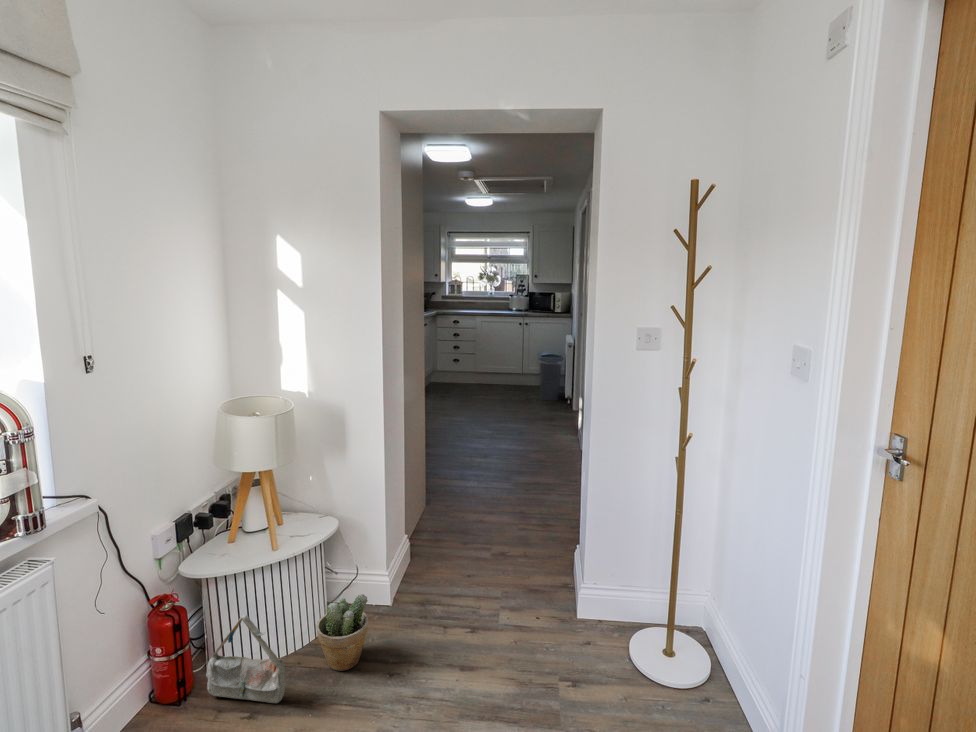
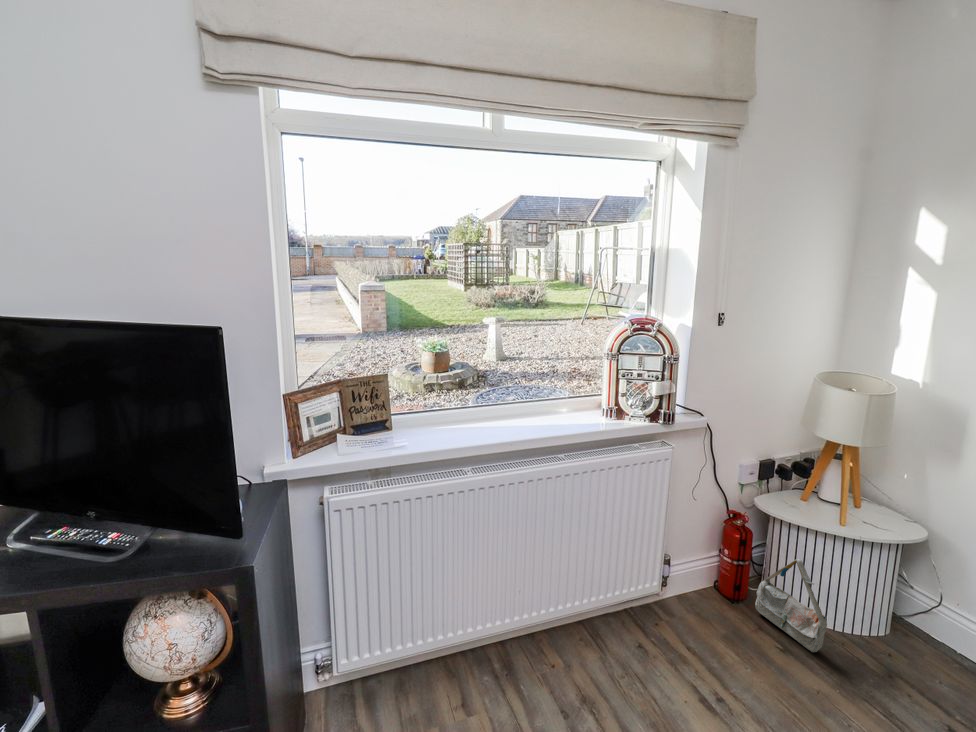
potted plant: present [316,594,368,671] -> none [870,597,942,676]

